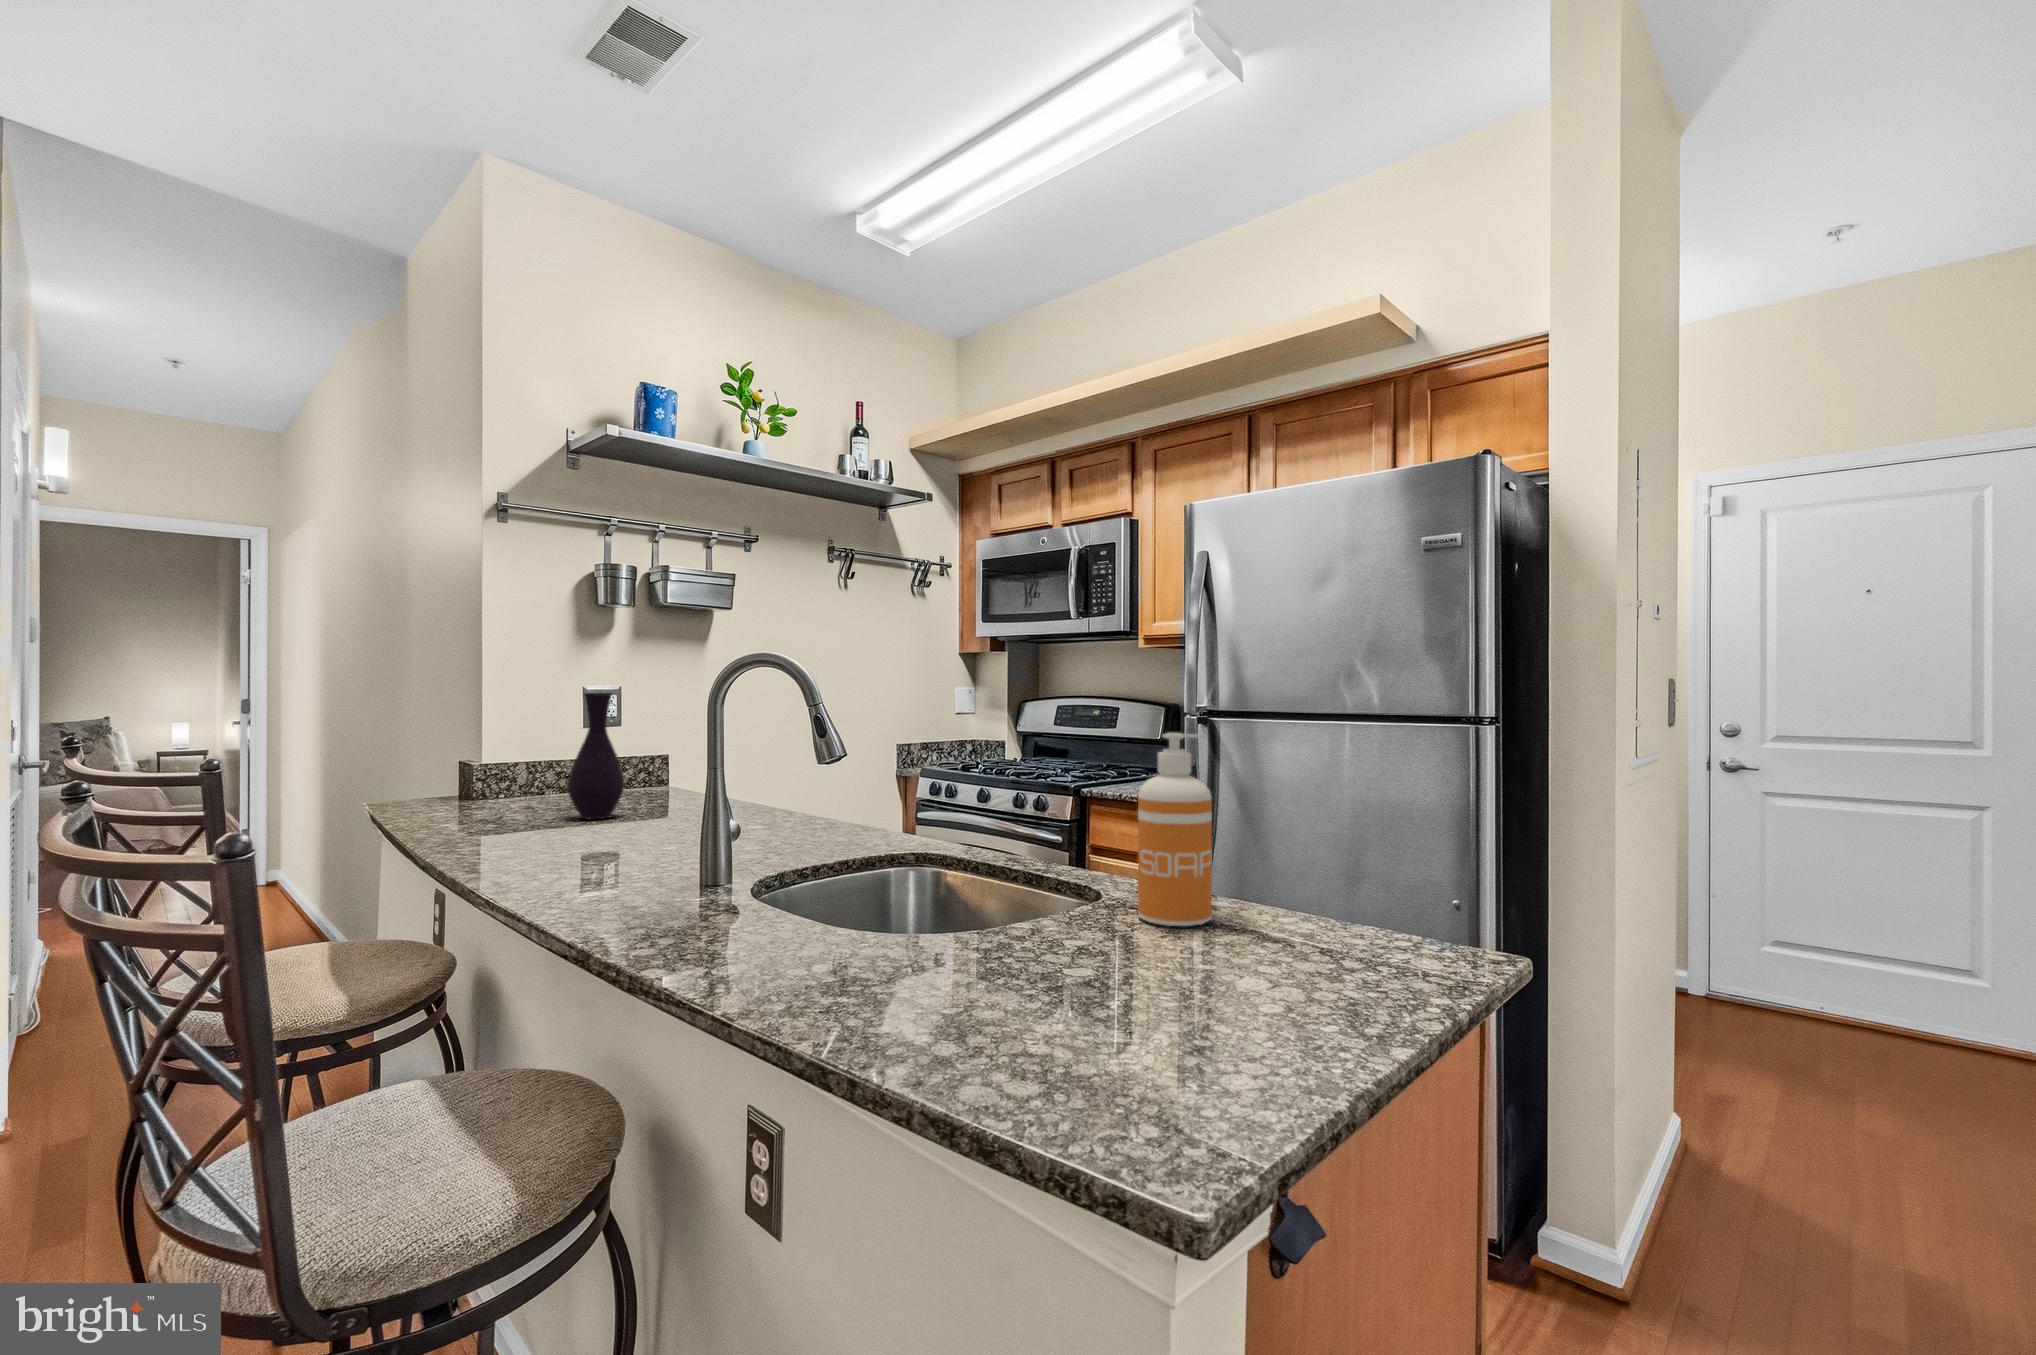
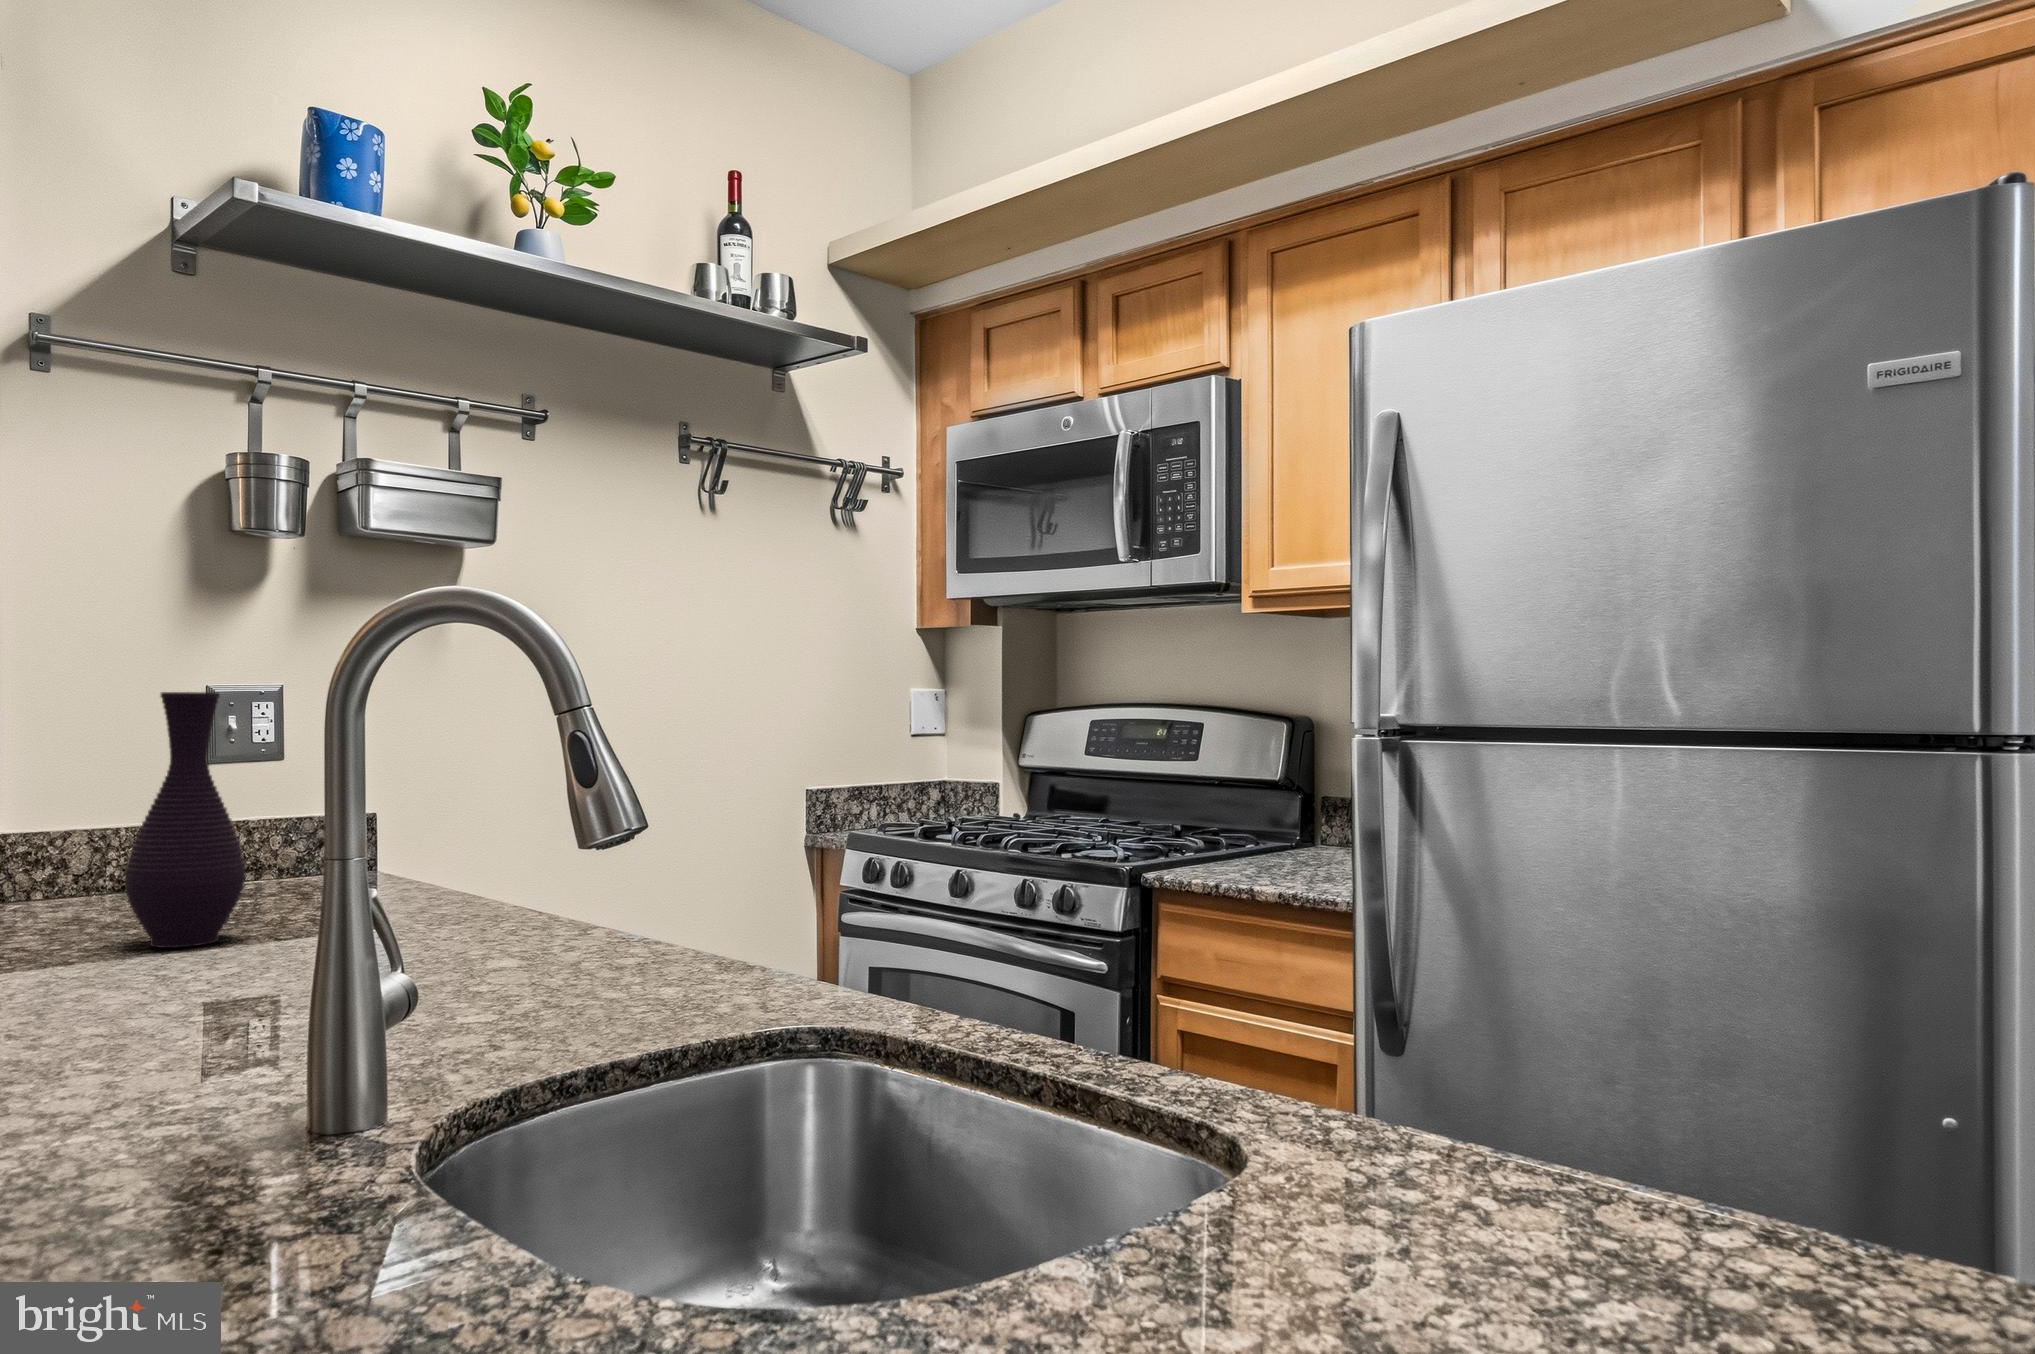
soap dispenser: present [1138,733,1212,926] -> none [1370,764,1577,1282]

